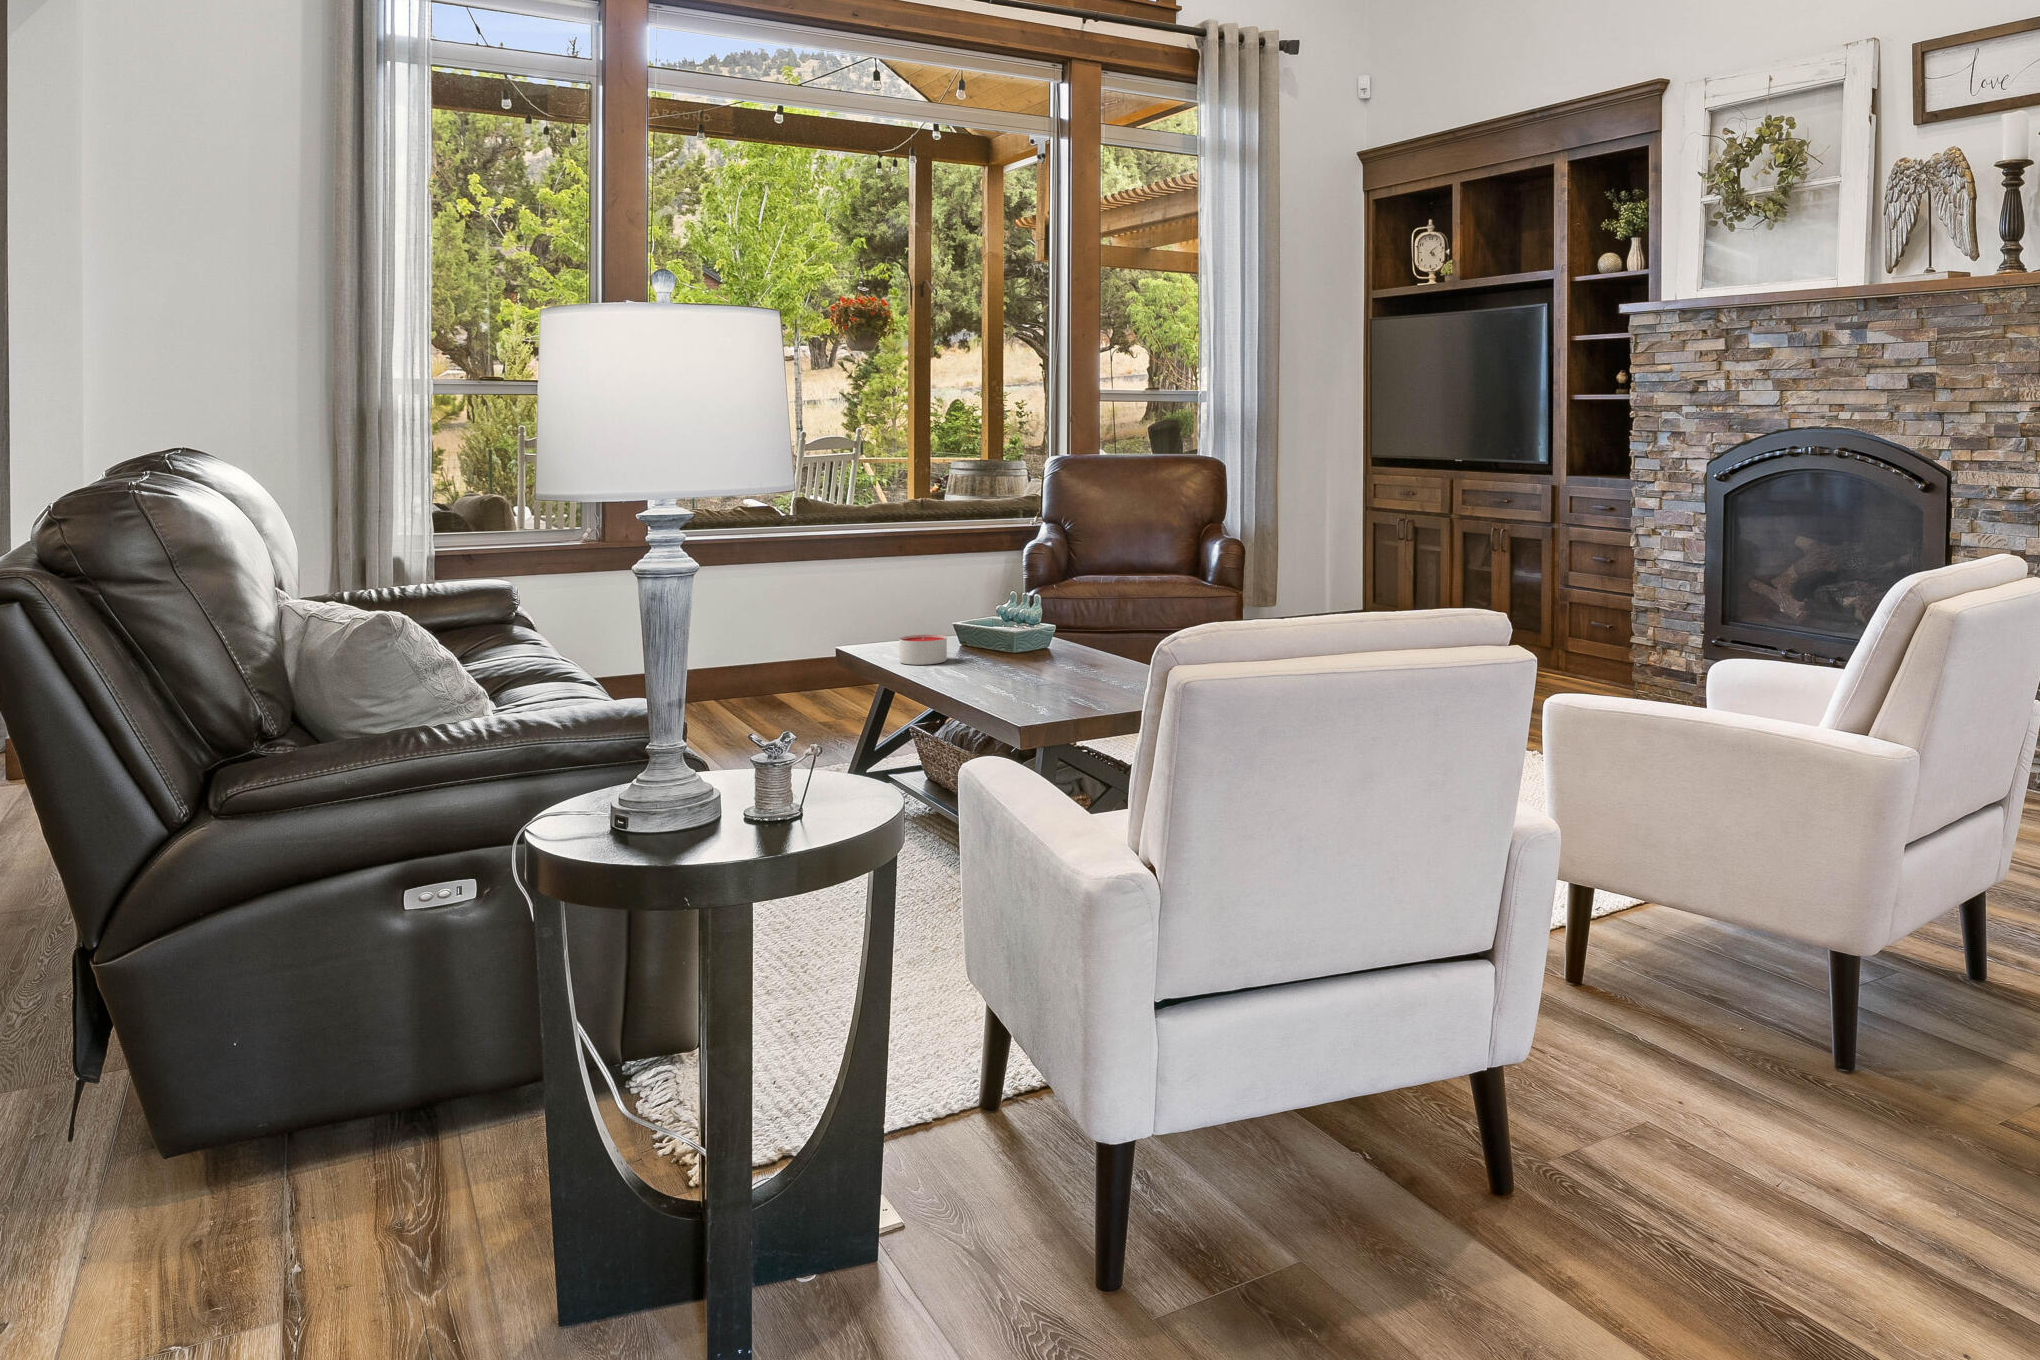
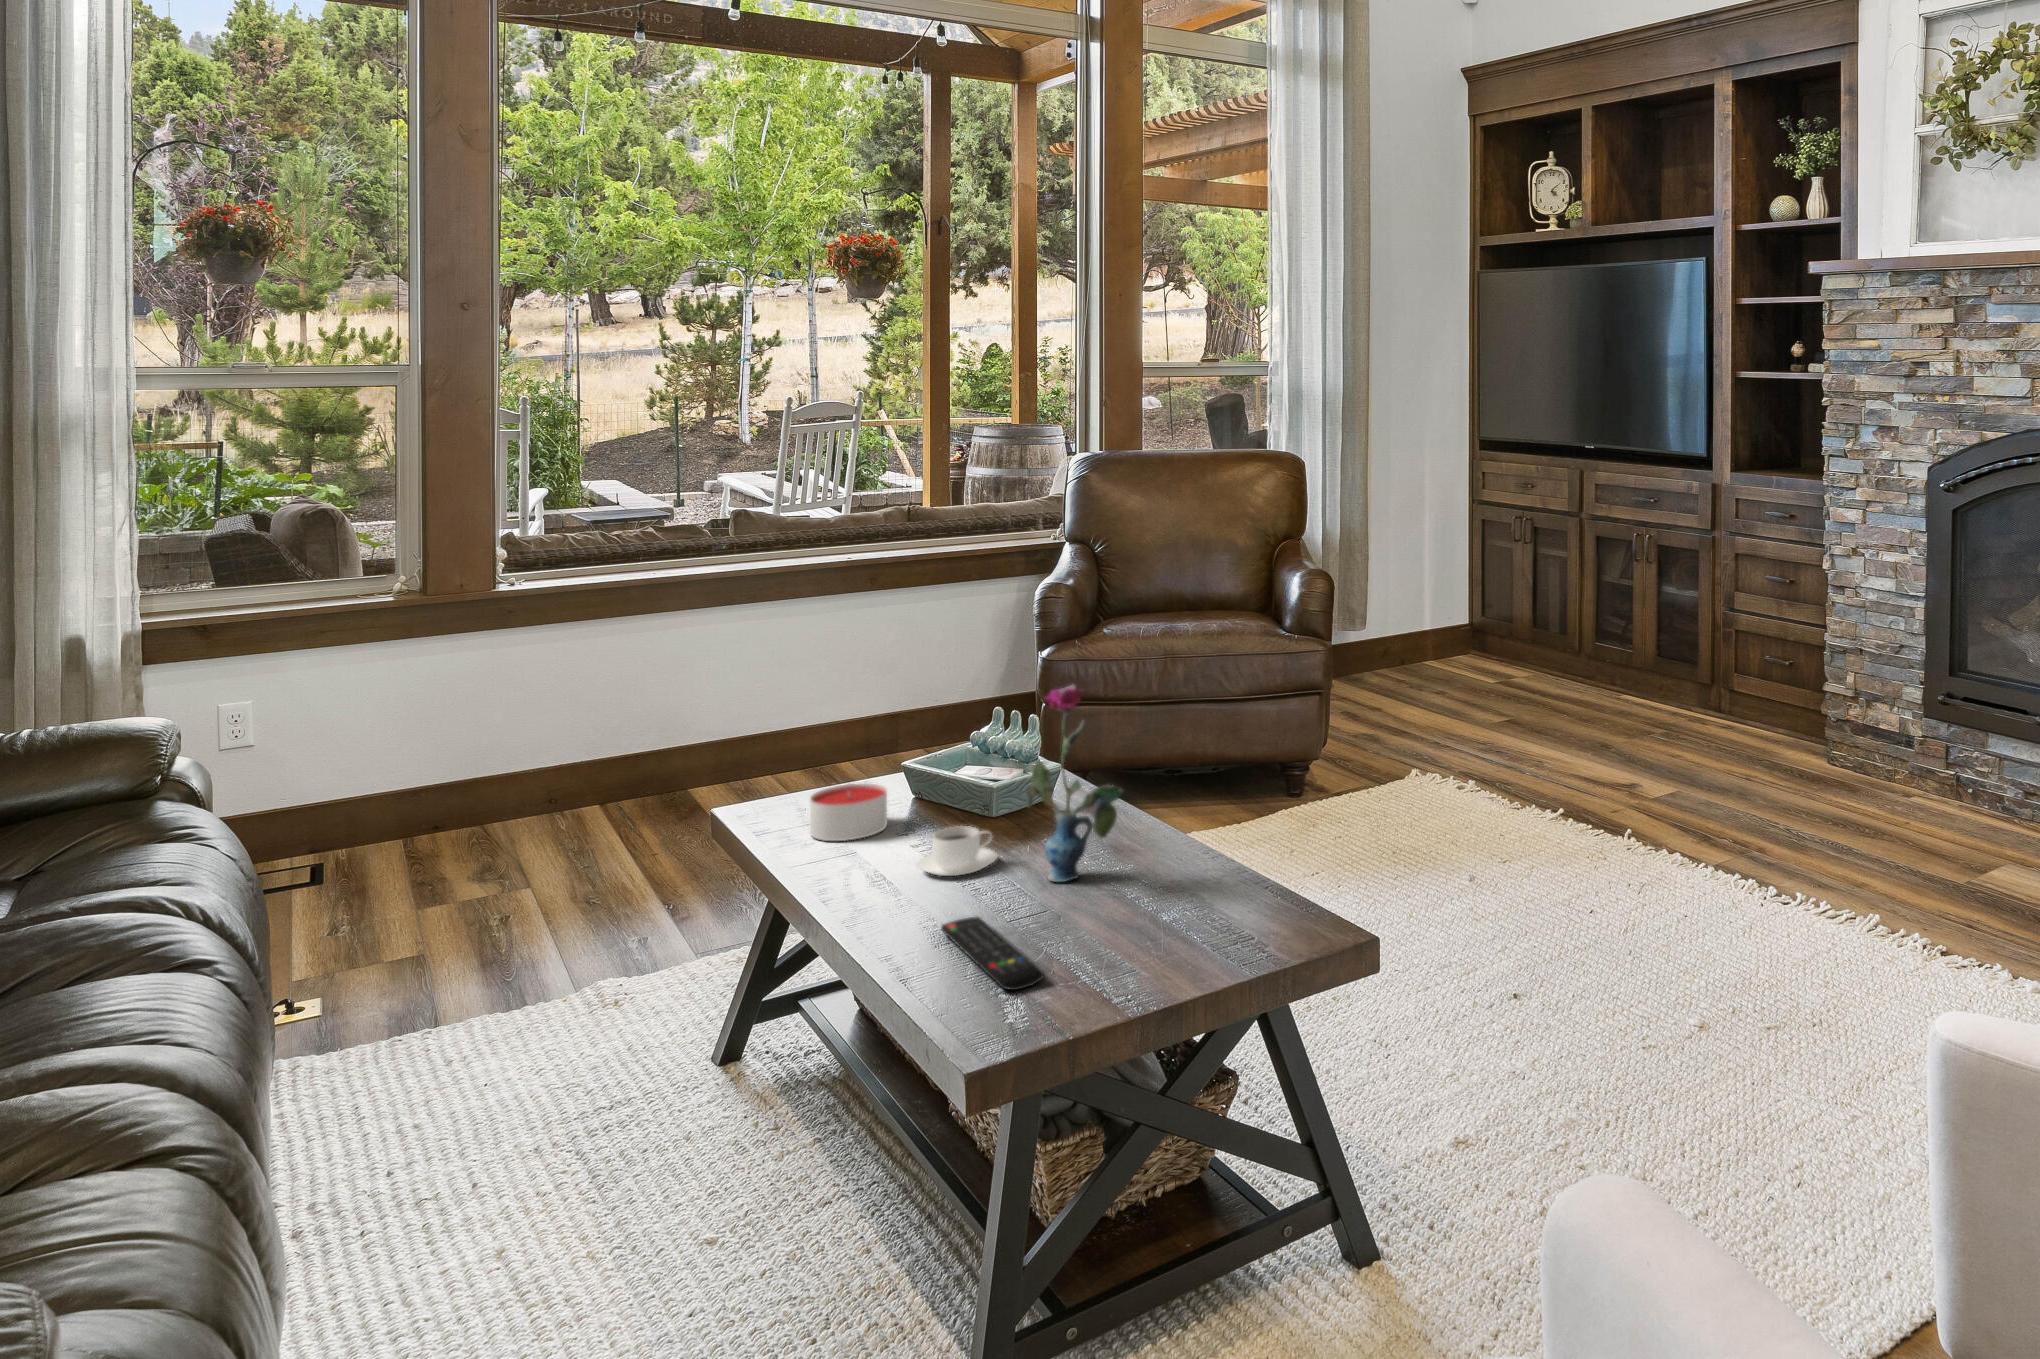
vase: none [1040,556,1101,680] -> present [1027,685,1124,882]
coffee cup: none [971,651,1020,677] -> present [917,826,997,876]
remote control: none [993,687,1058,711] -> present [941,917,1044,990]

